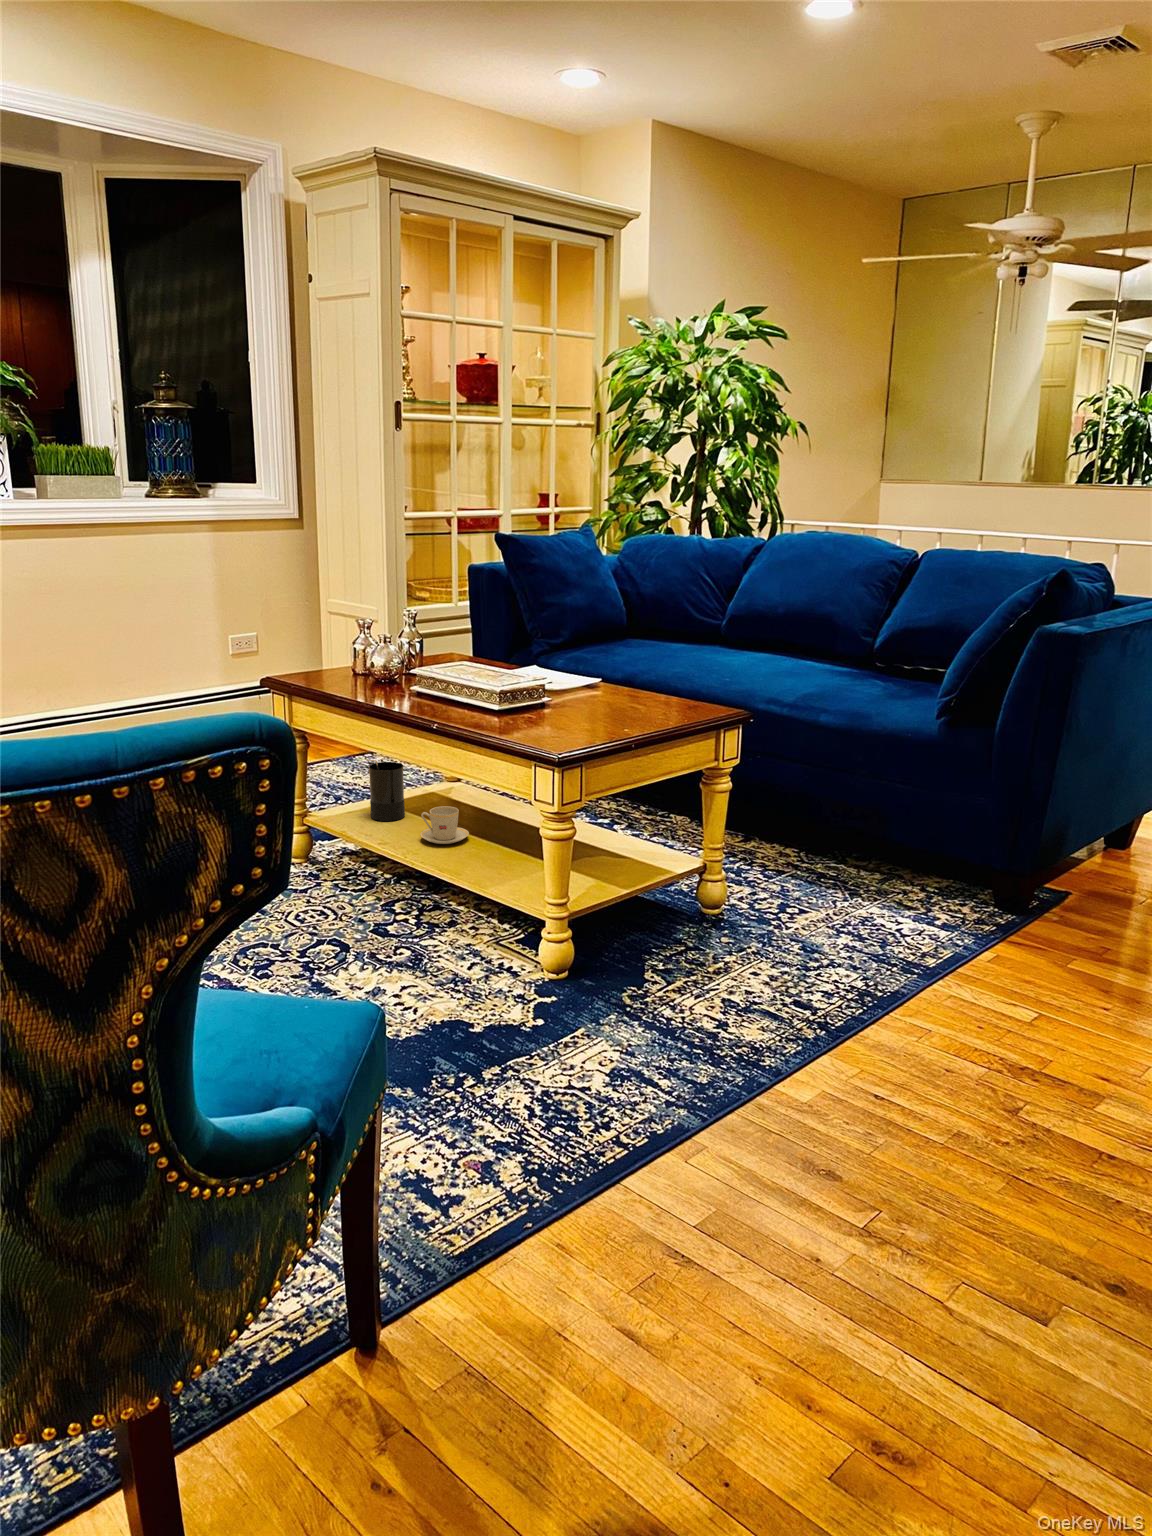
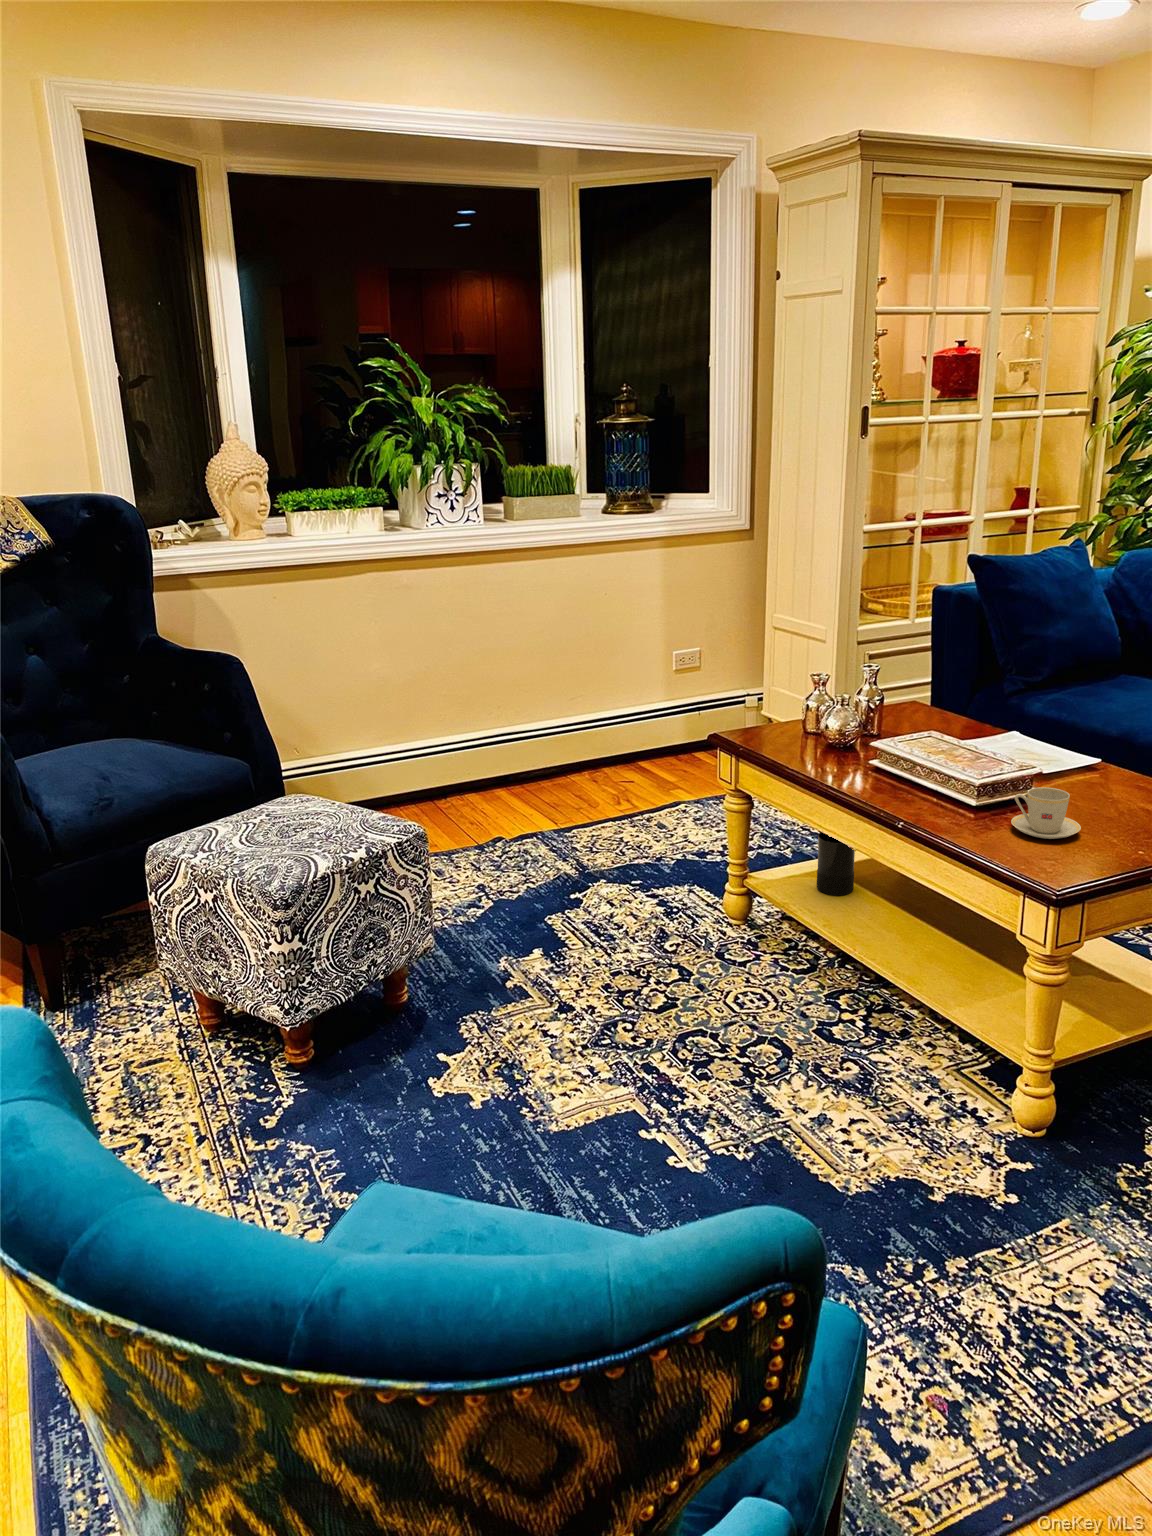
teacup: present [420,806,469,844] -> present [1011,787,1081,839]

